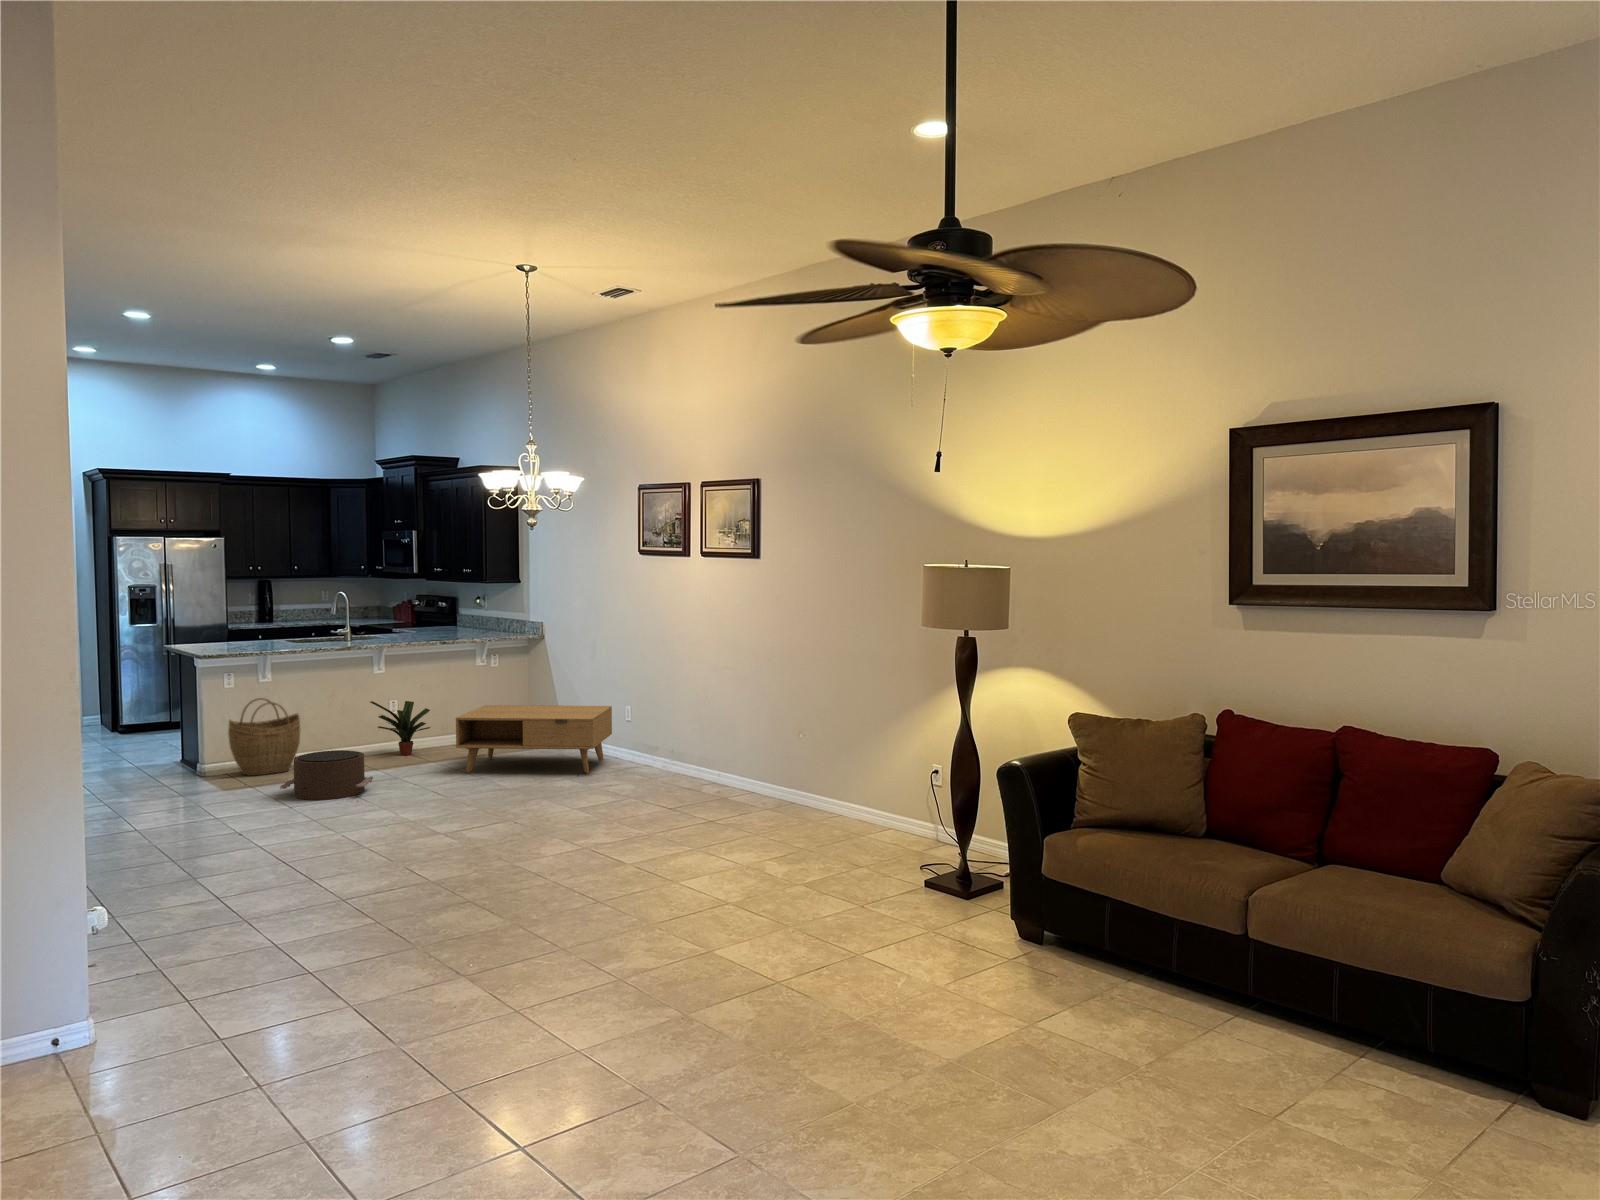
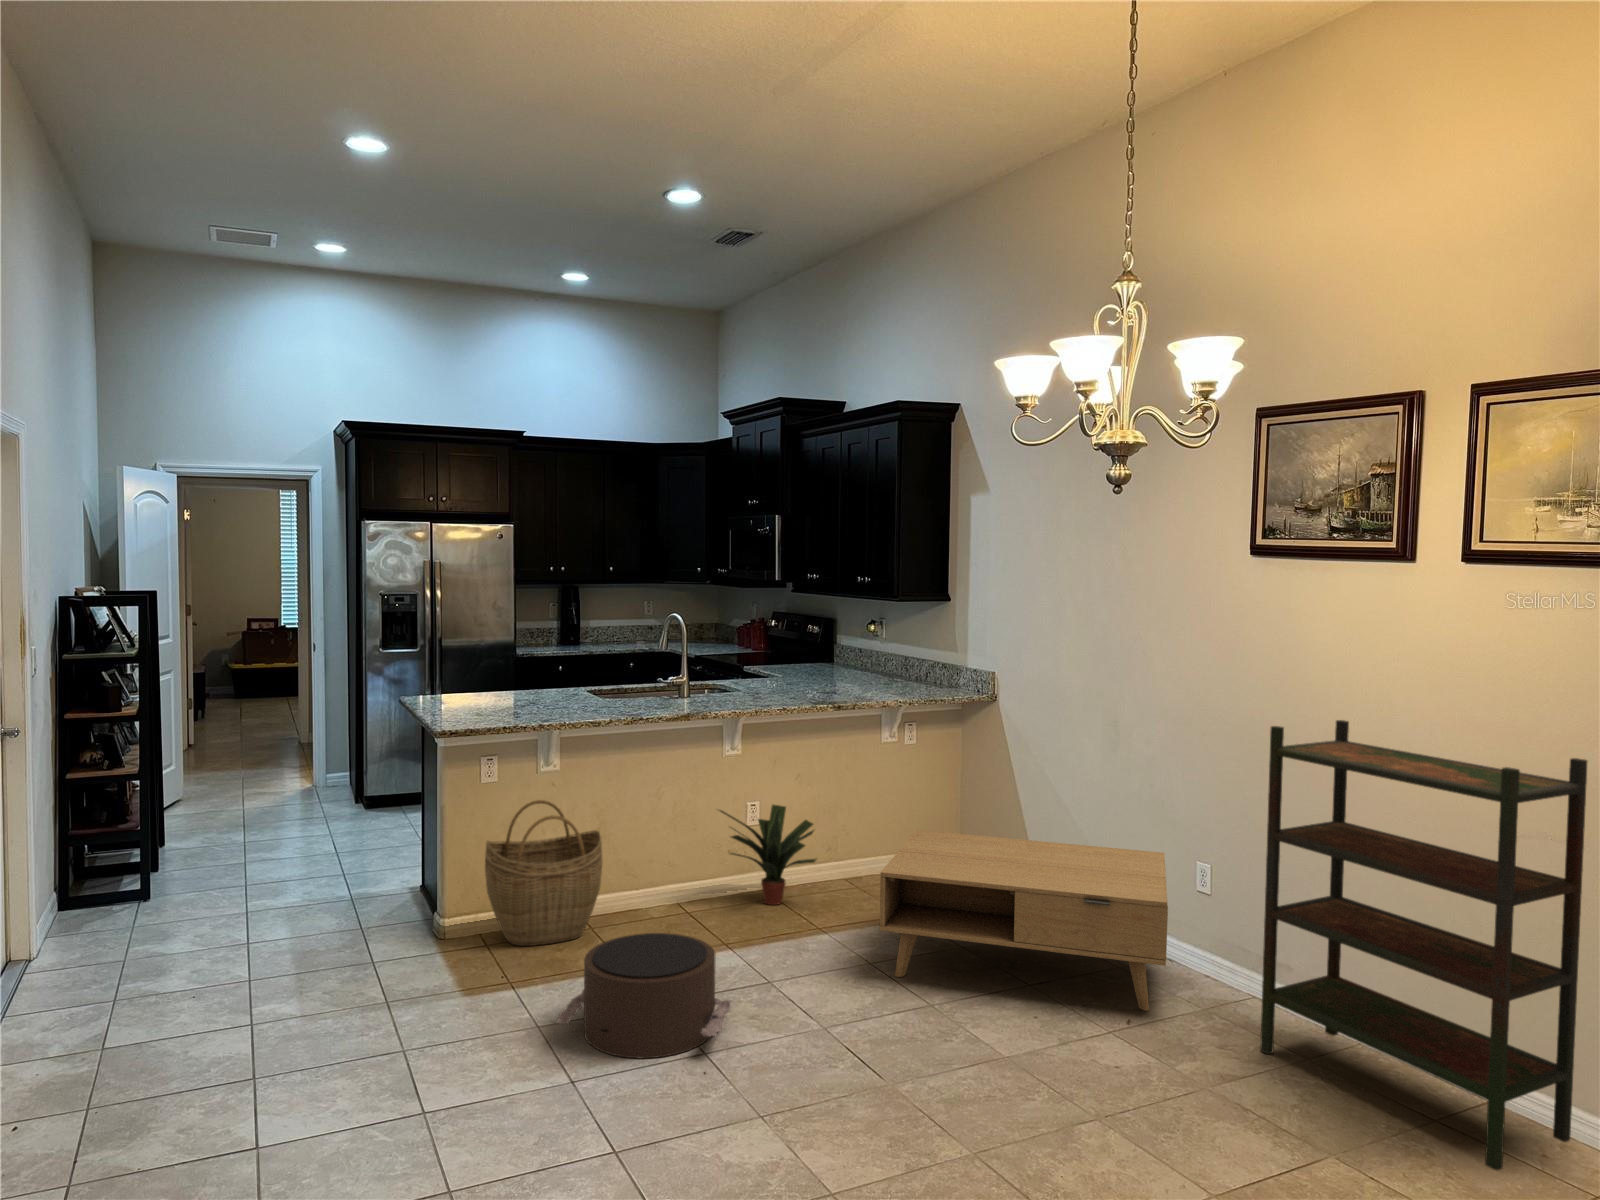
bookshelf: none [629,630,732,797] -> present [1260,720,1587,1170]

